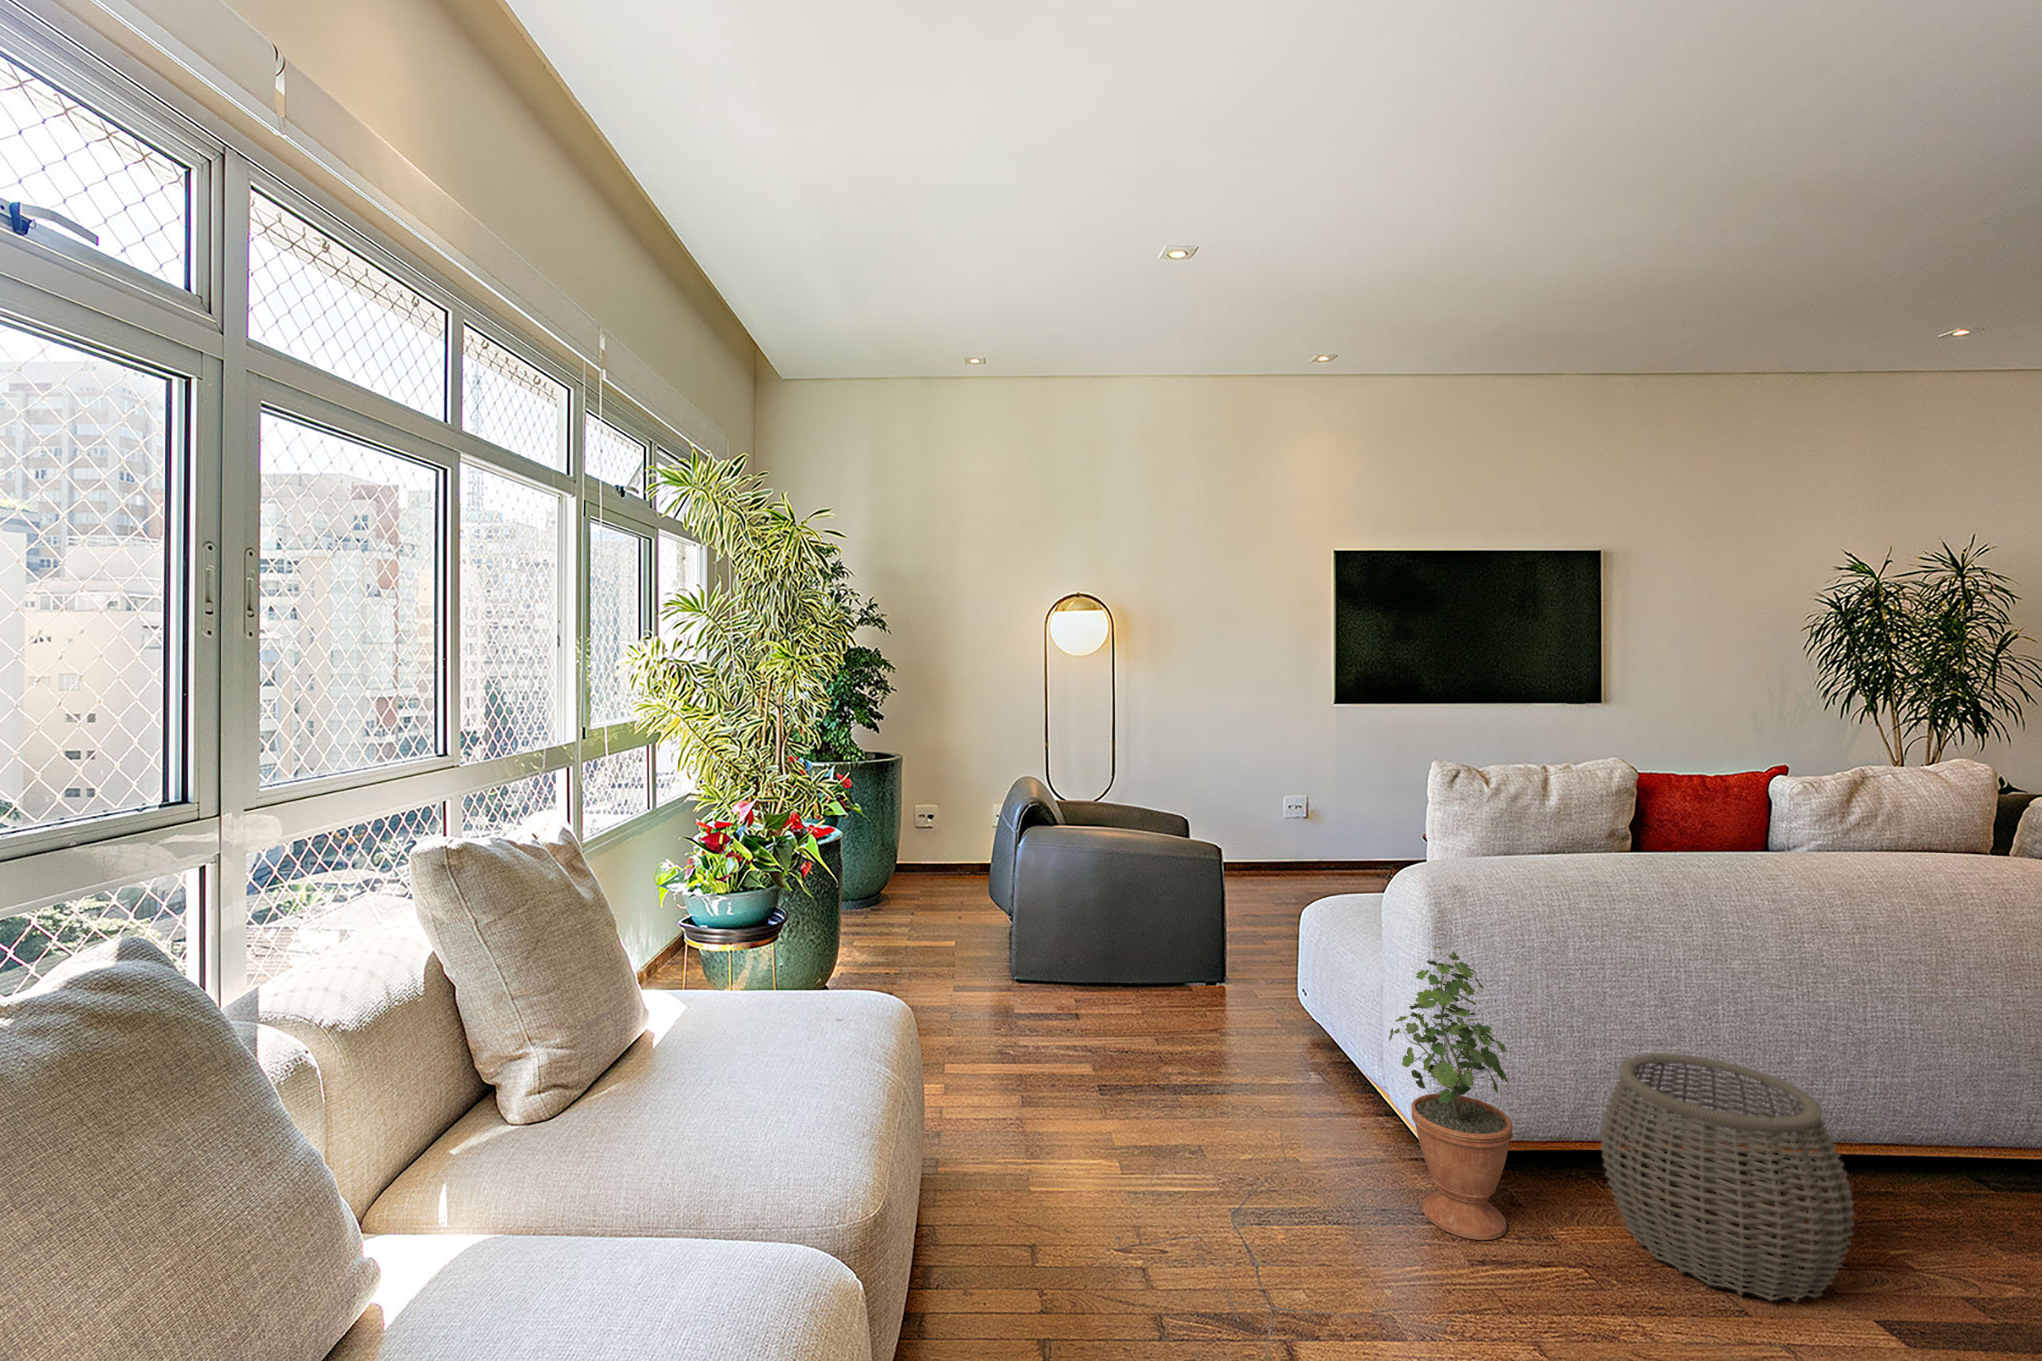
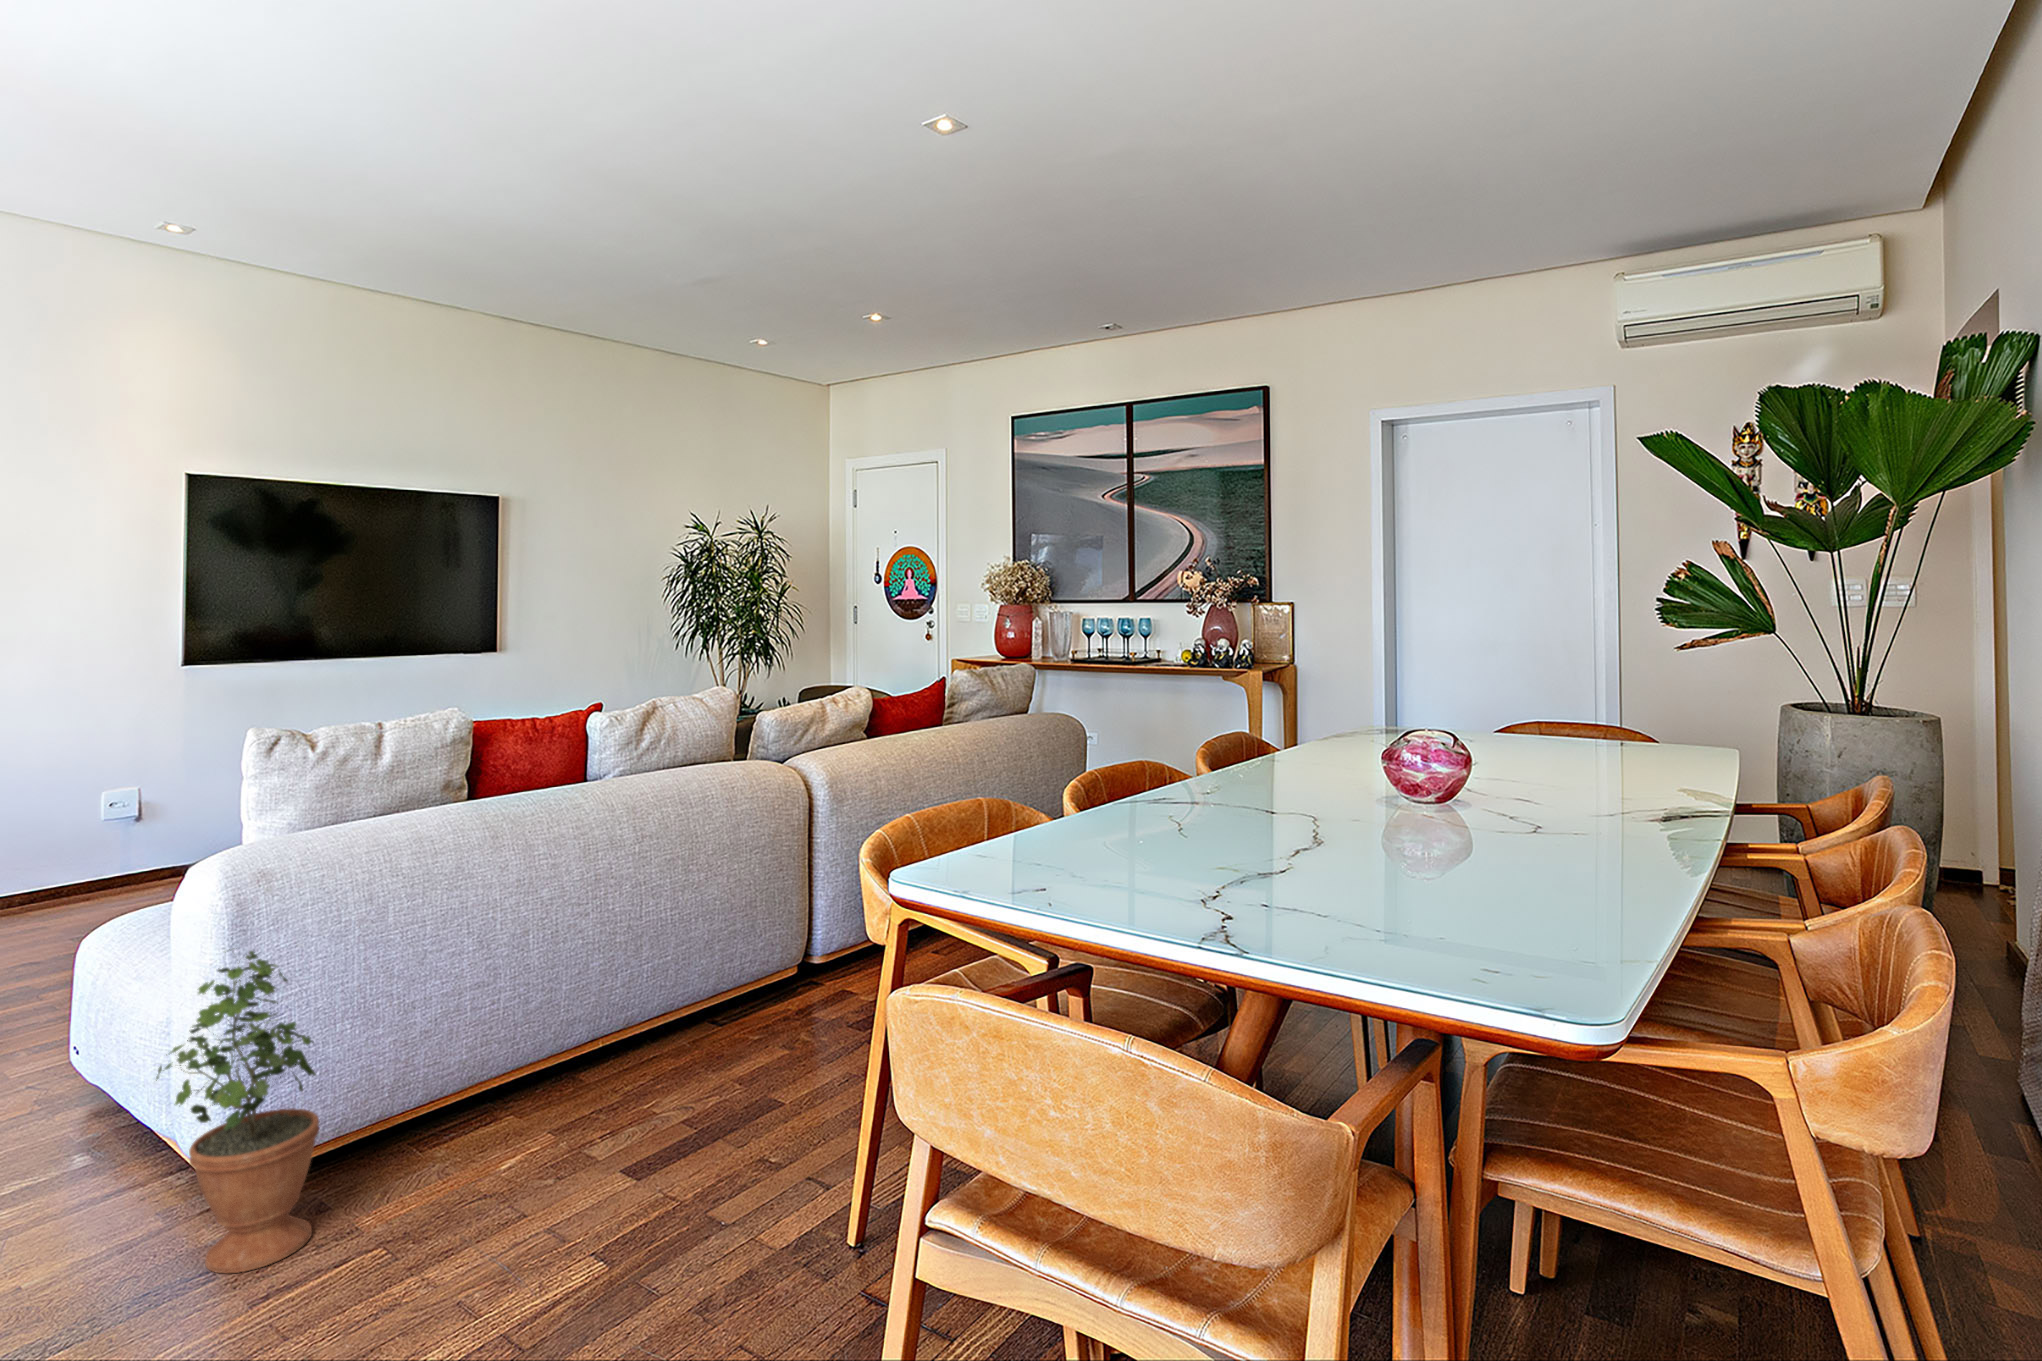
woven basket: present [1601,1054,1854,1302] -> none [418,981,620,1190]

